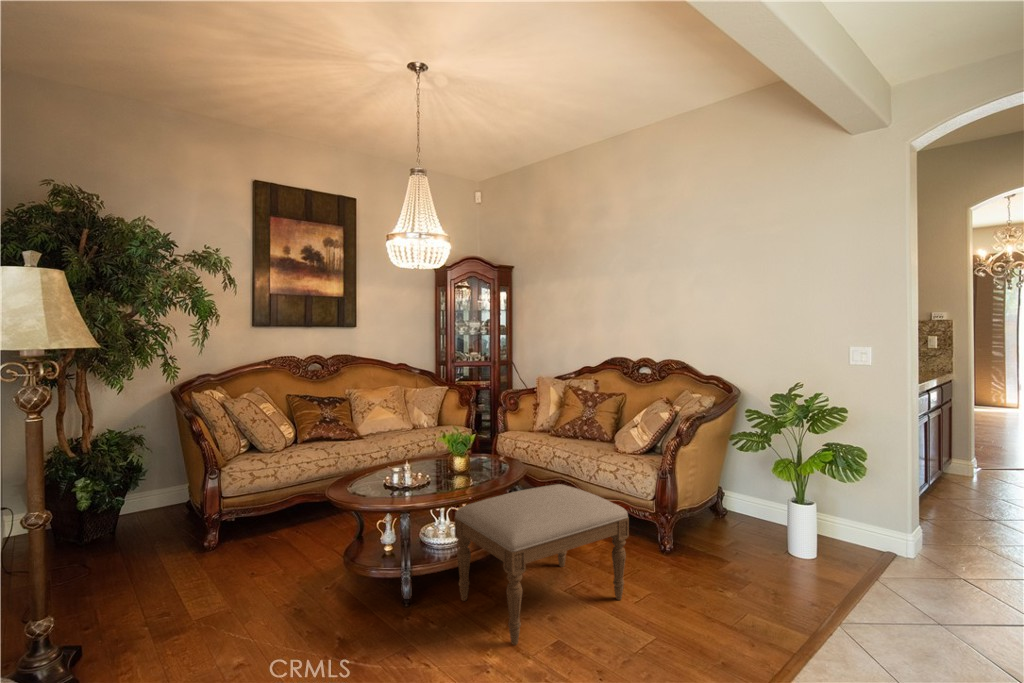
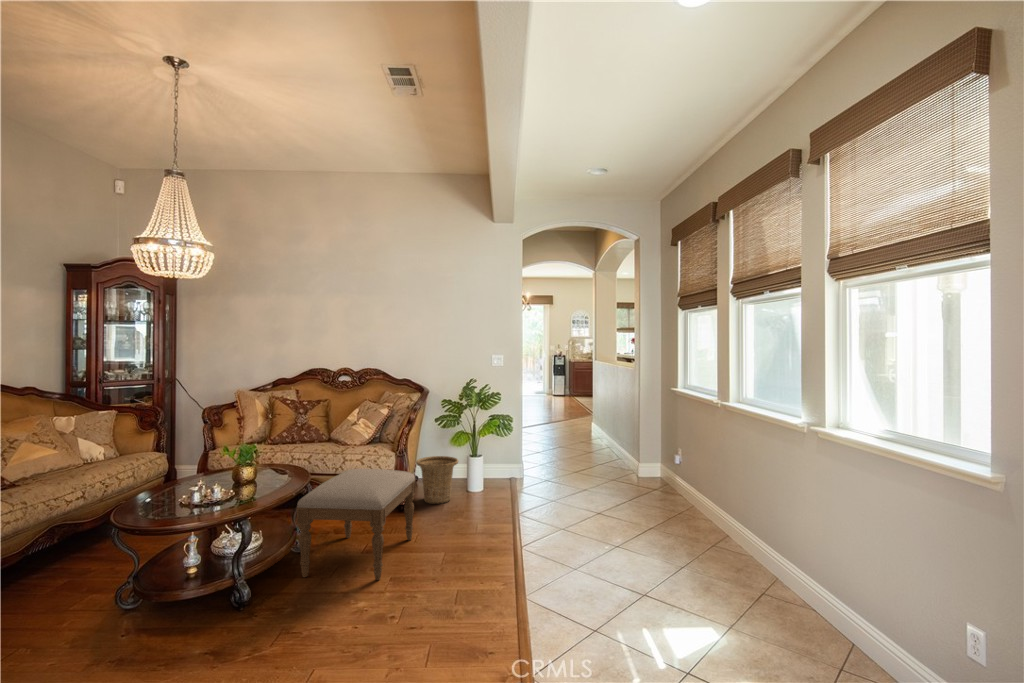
basket: none [692,486,757,558] -> present [416,456,458,504]

